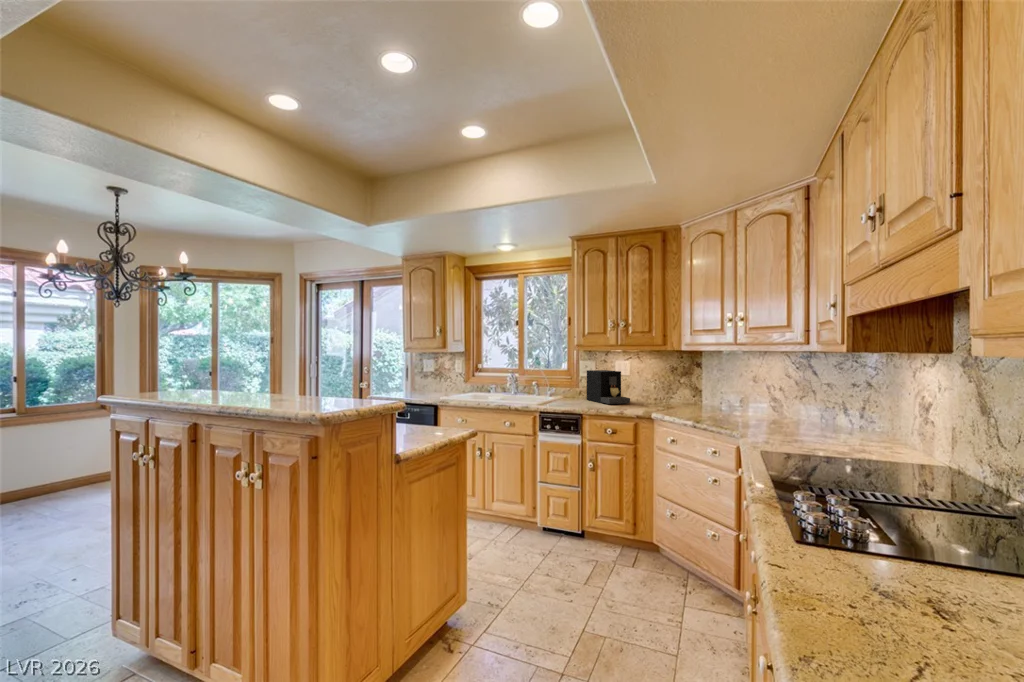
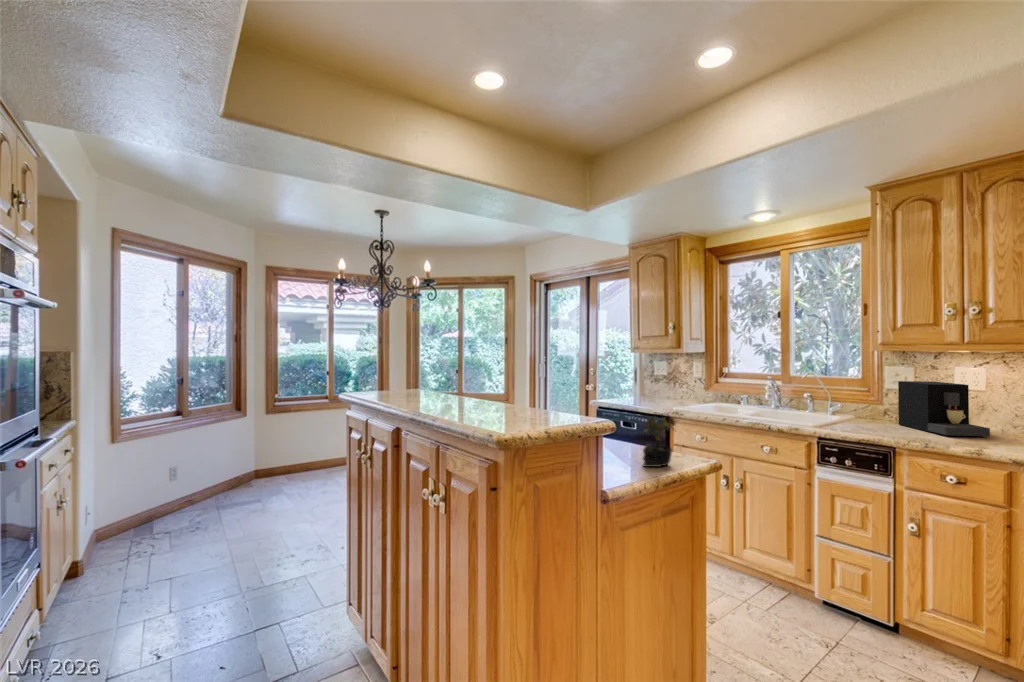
succulent plant: none [423,396,450,437] -> present [643,417,676,467]

